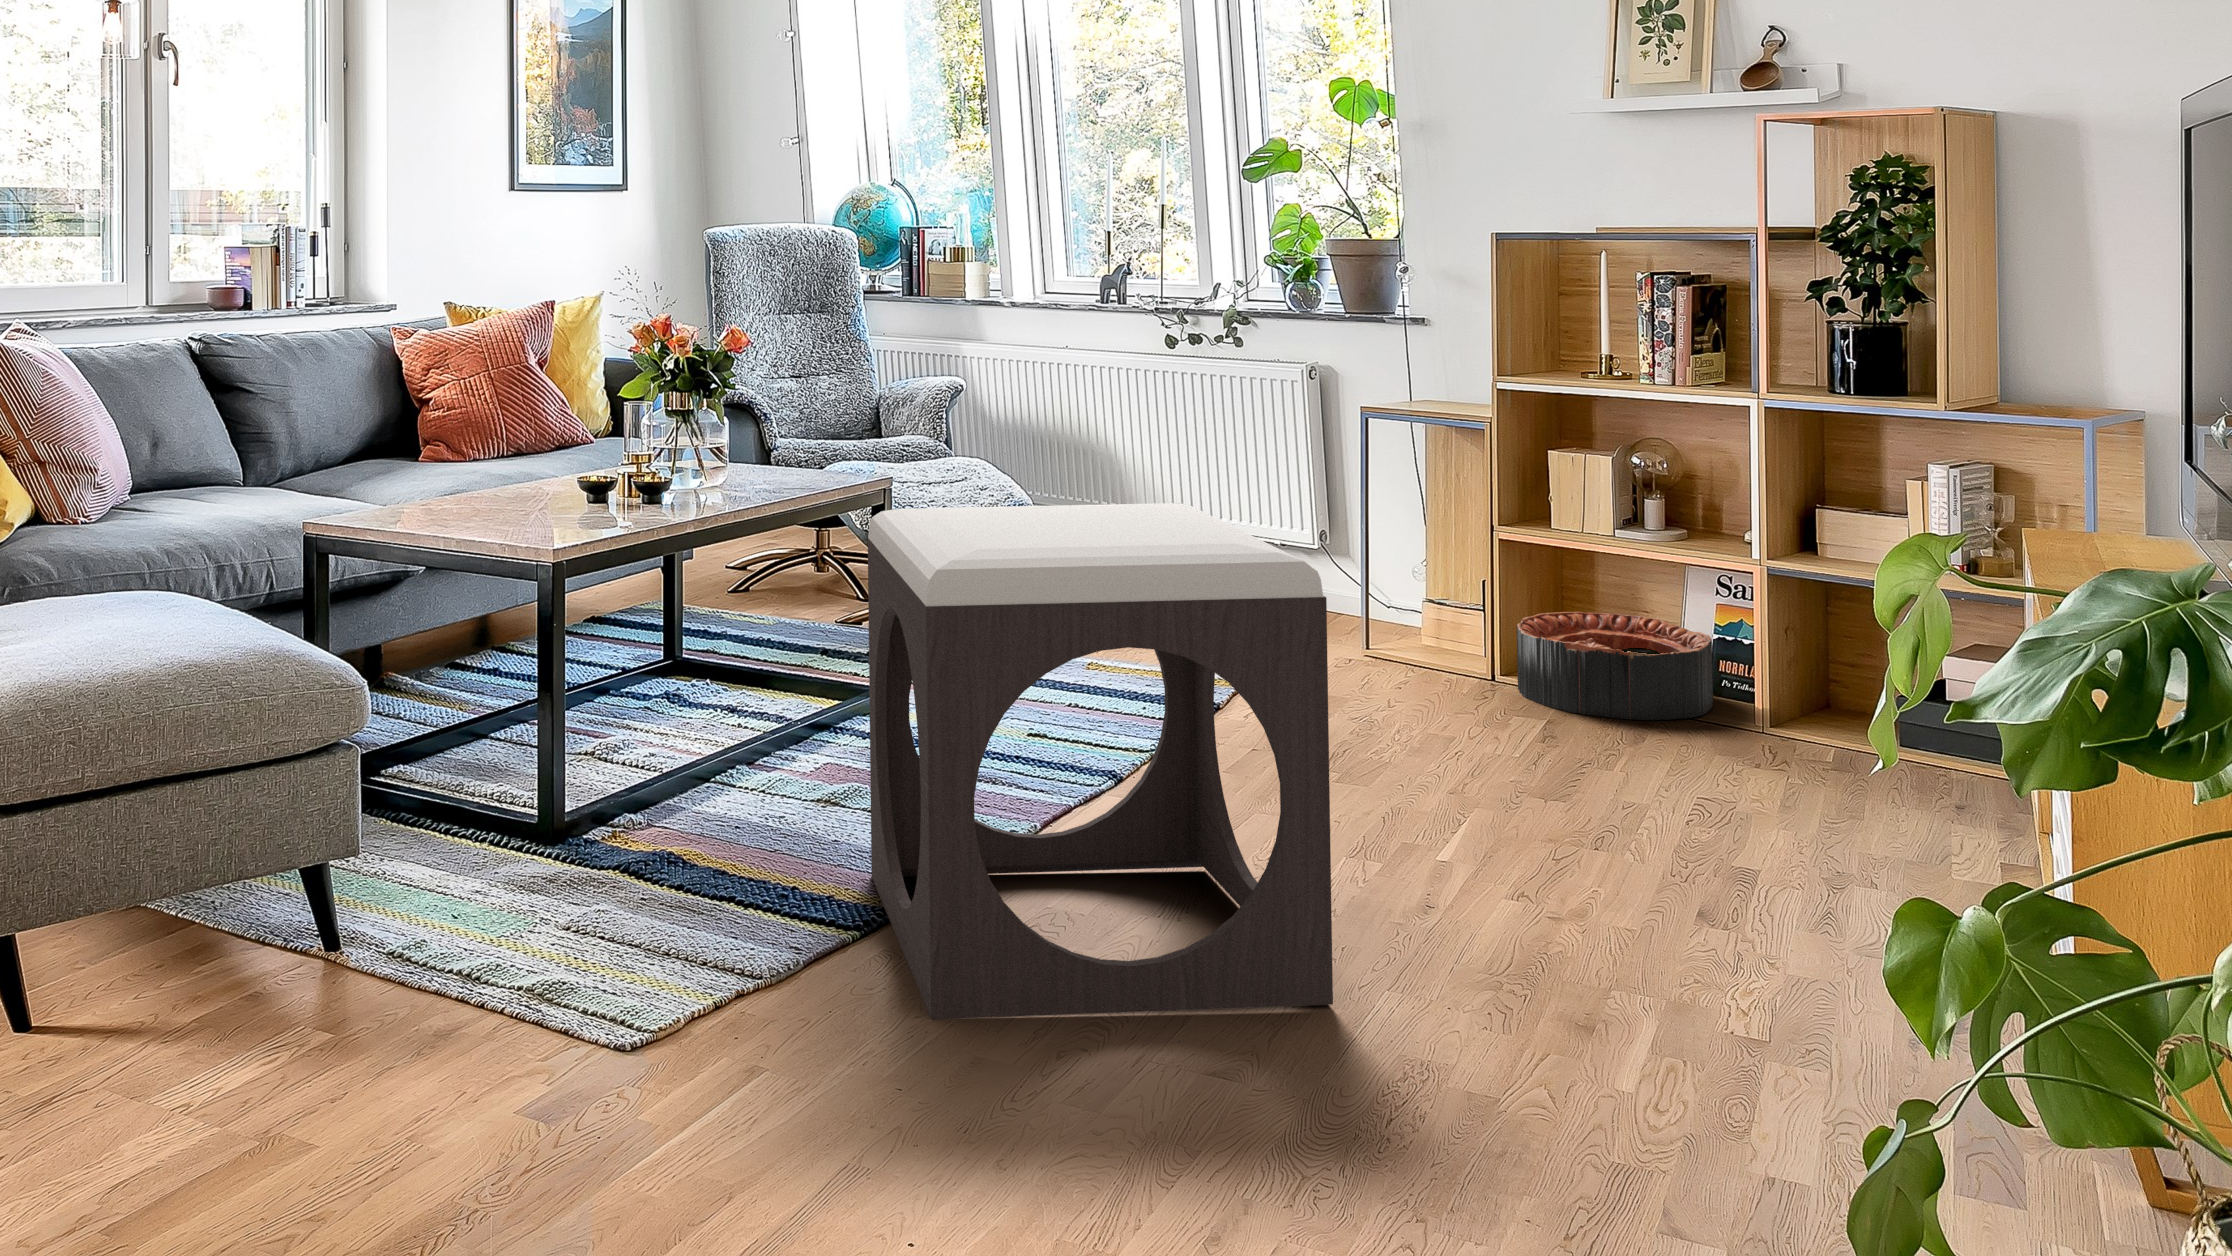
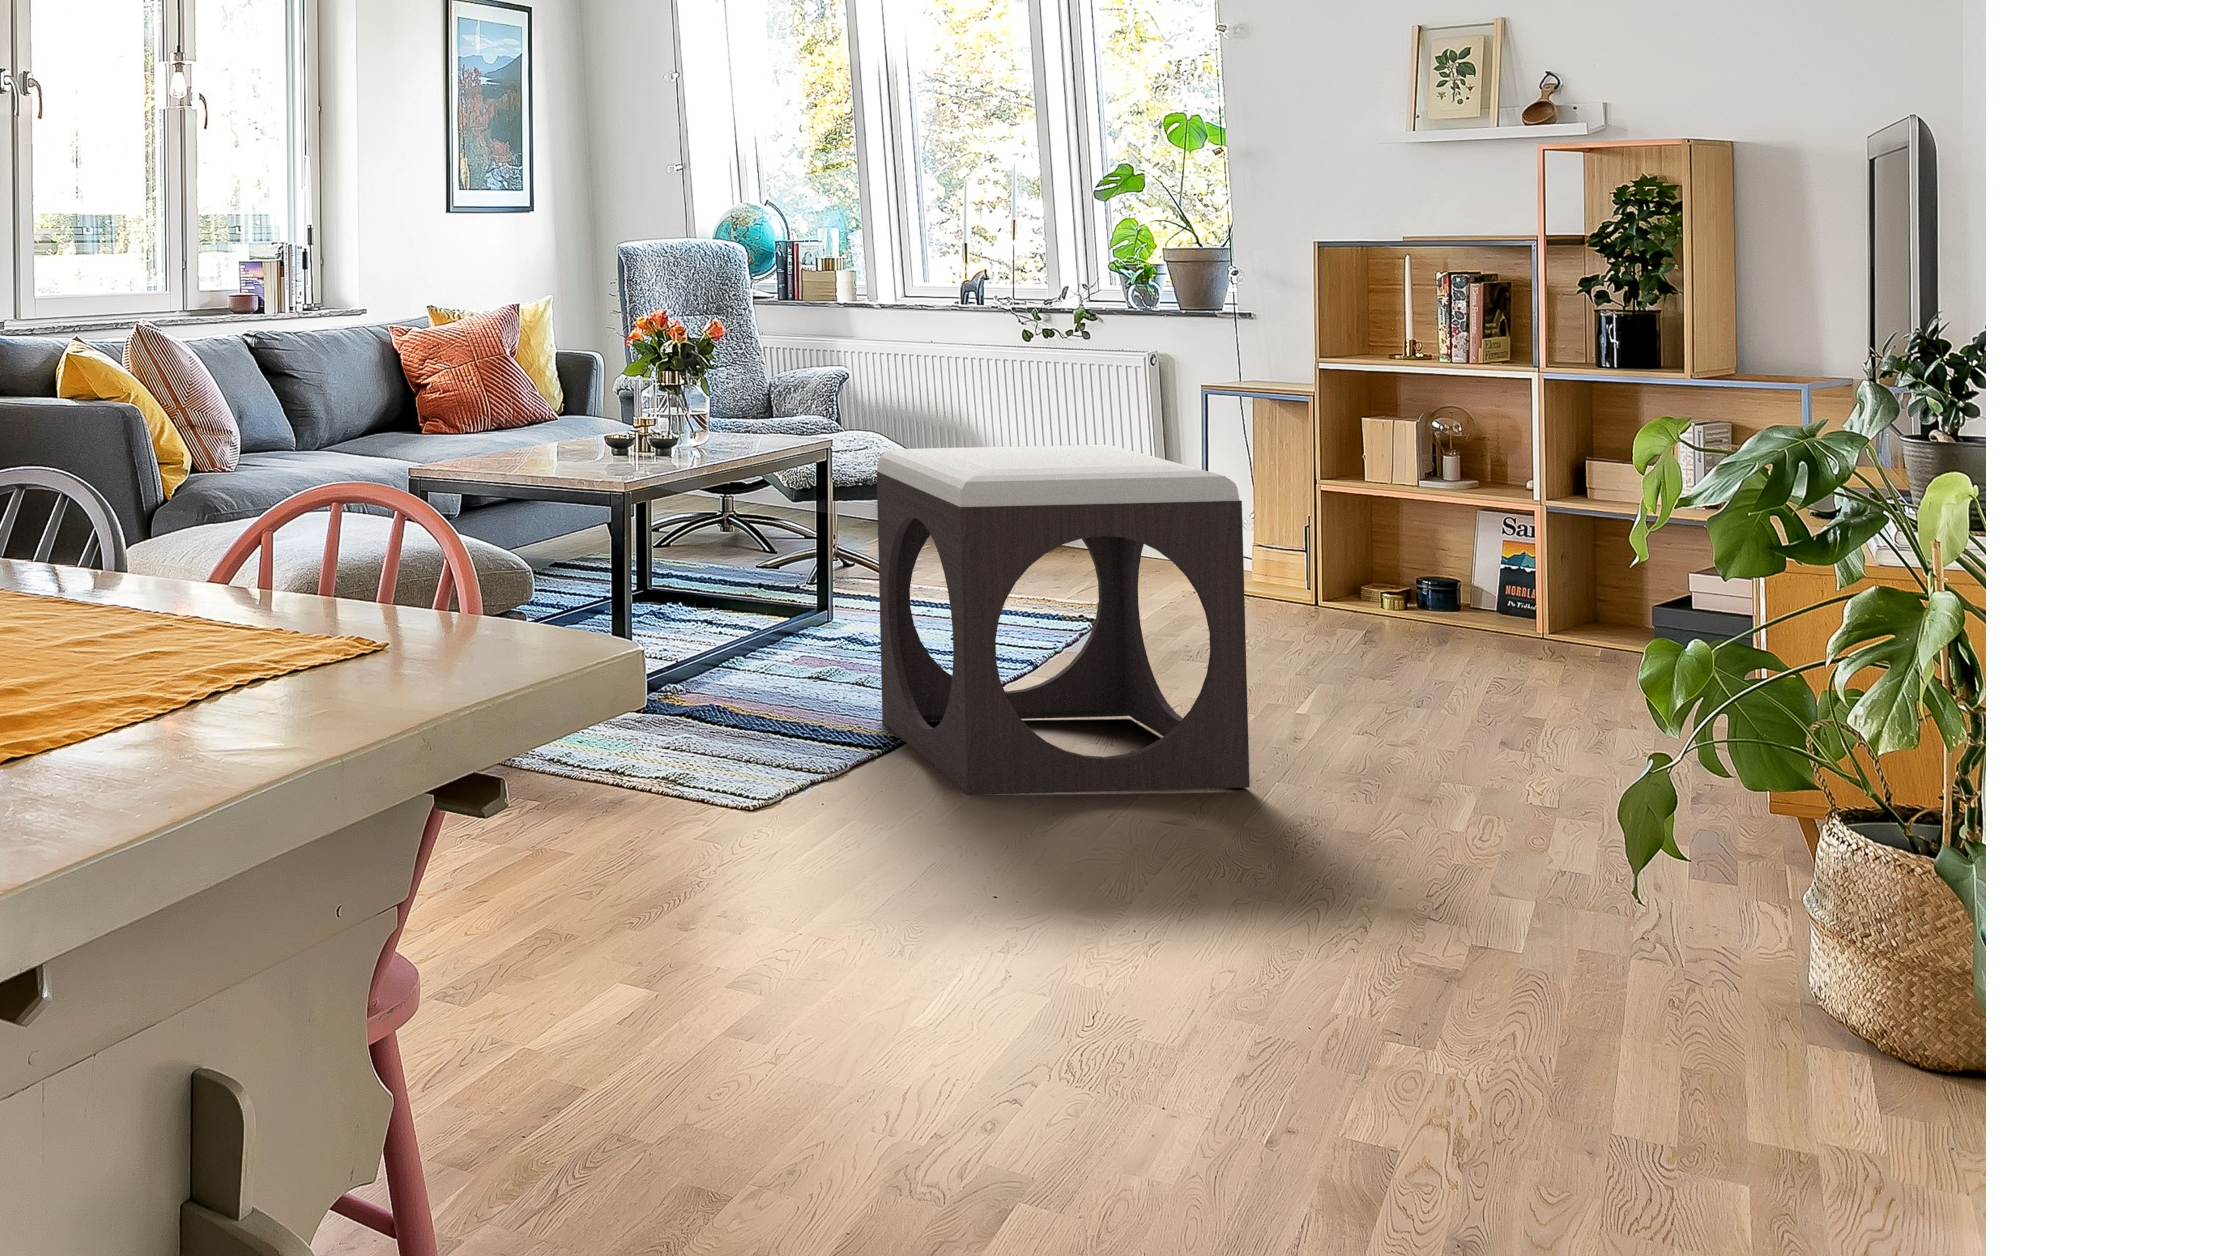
basket: present [1517,612,1713,720] -> none [1341,550,1505,630]

